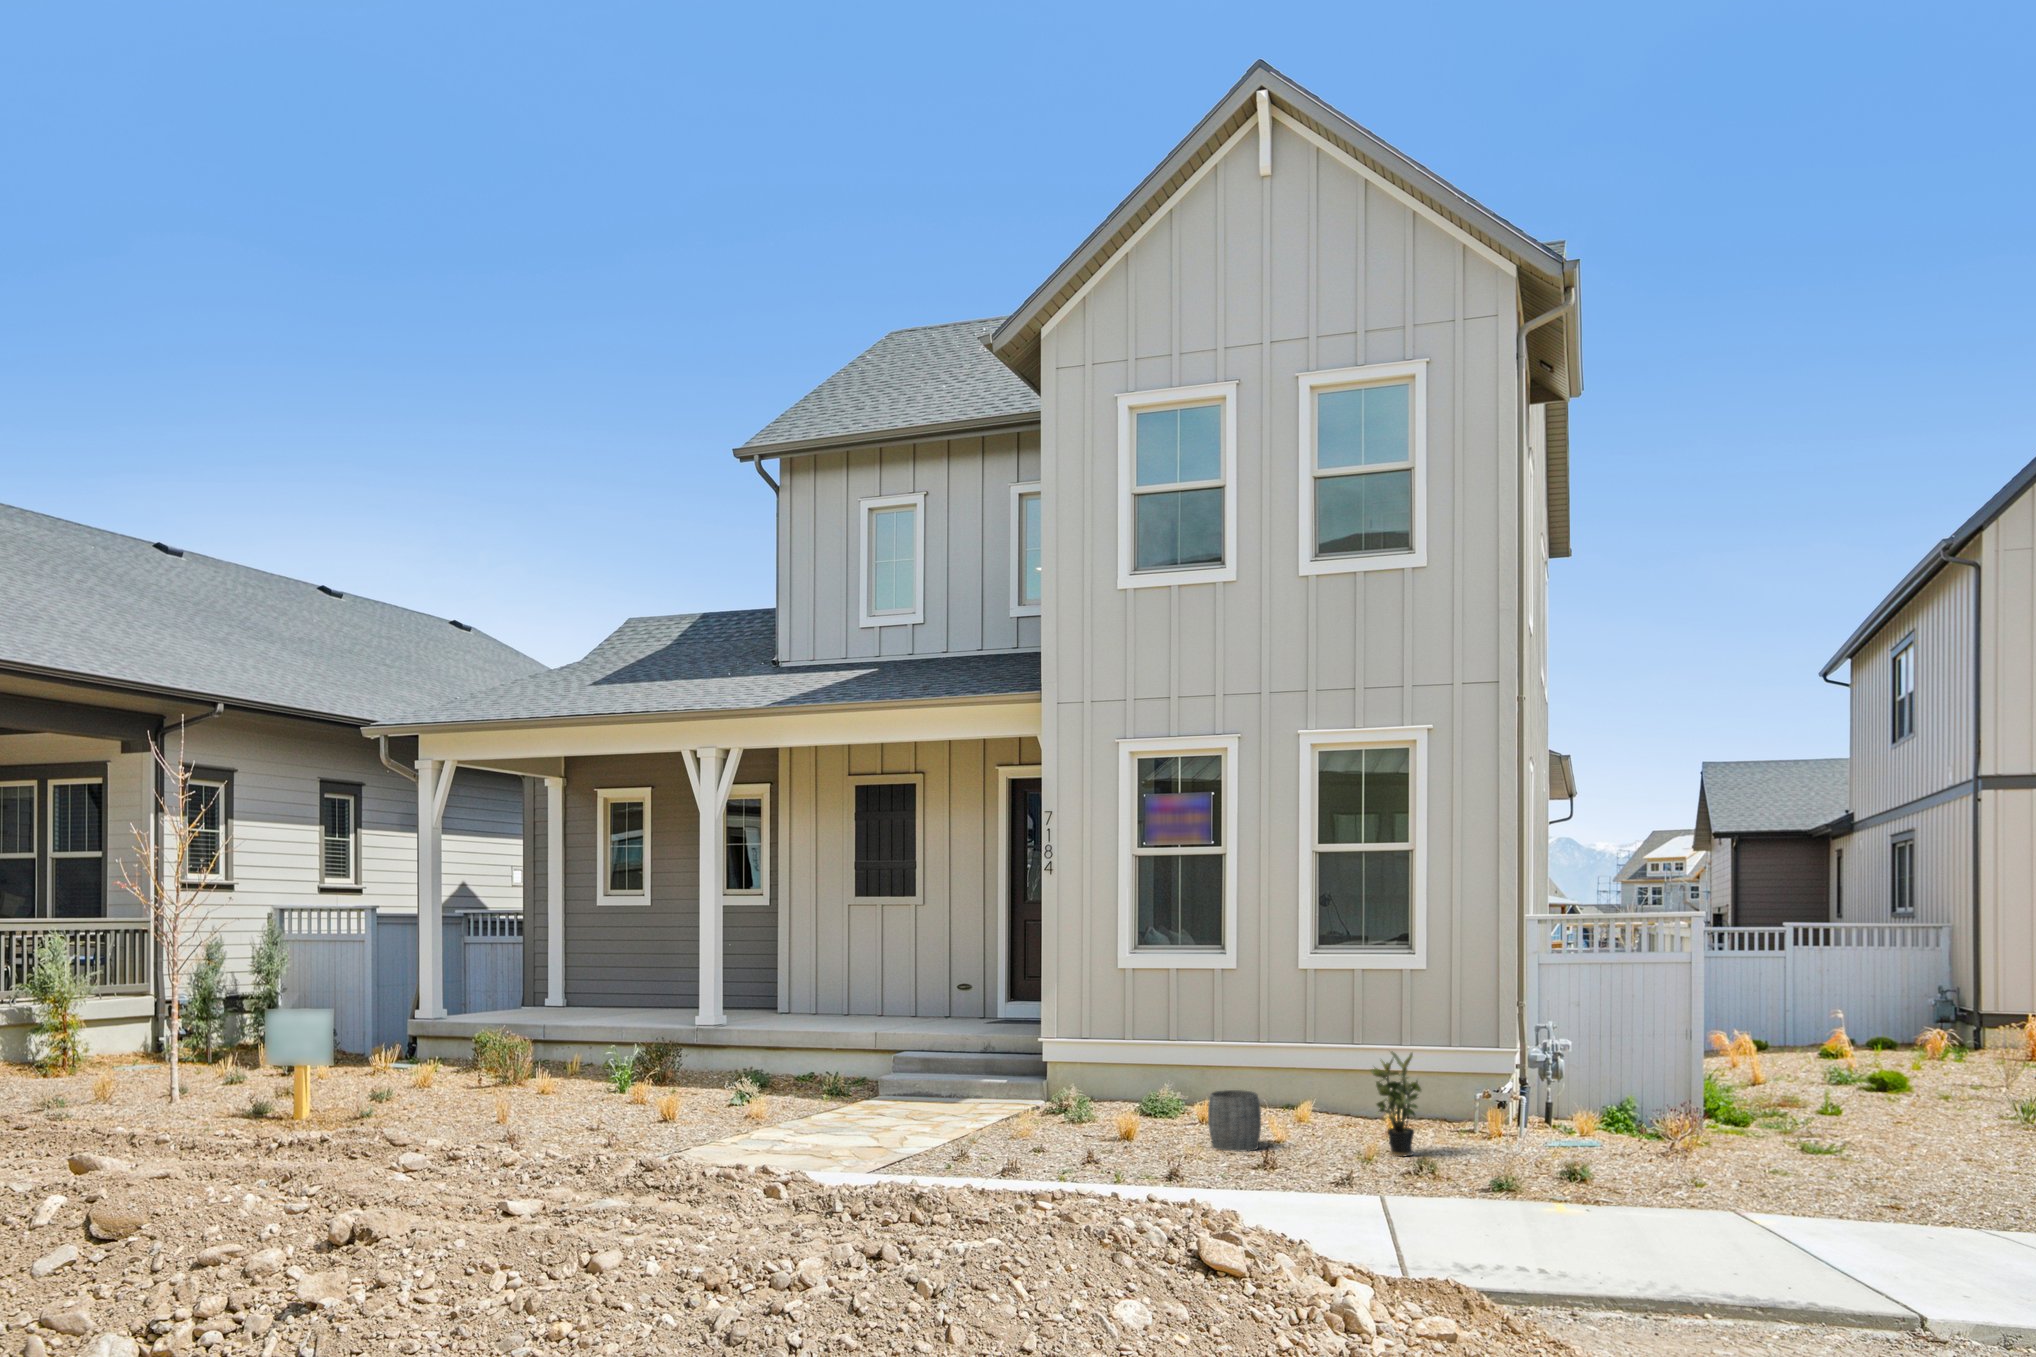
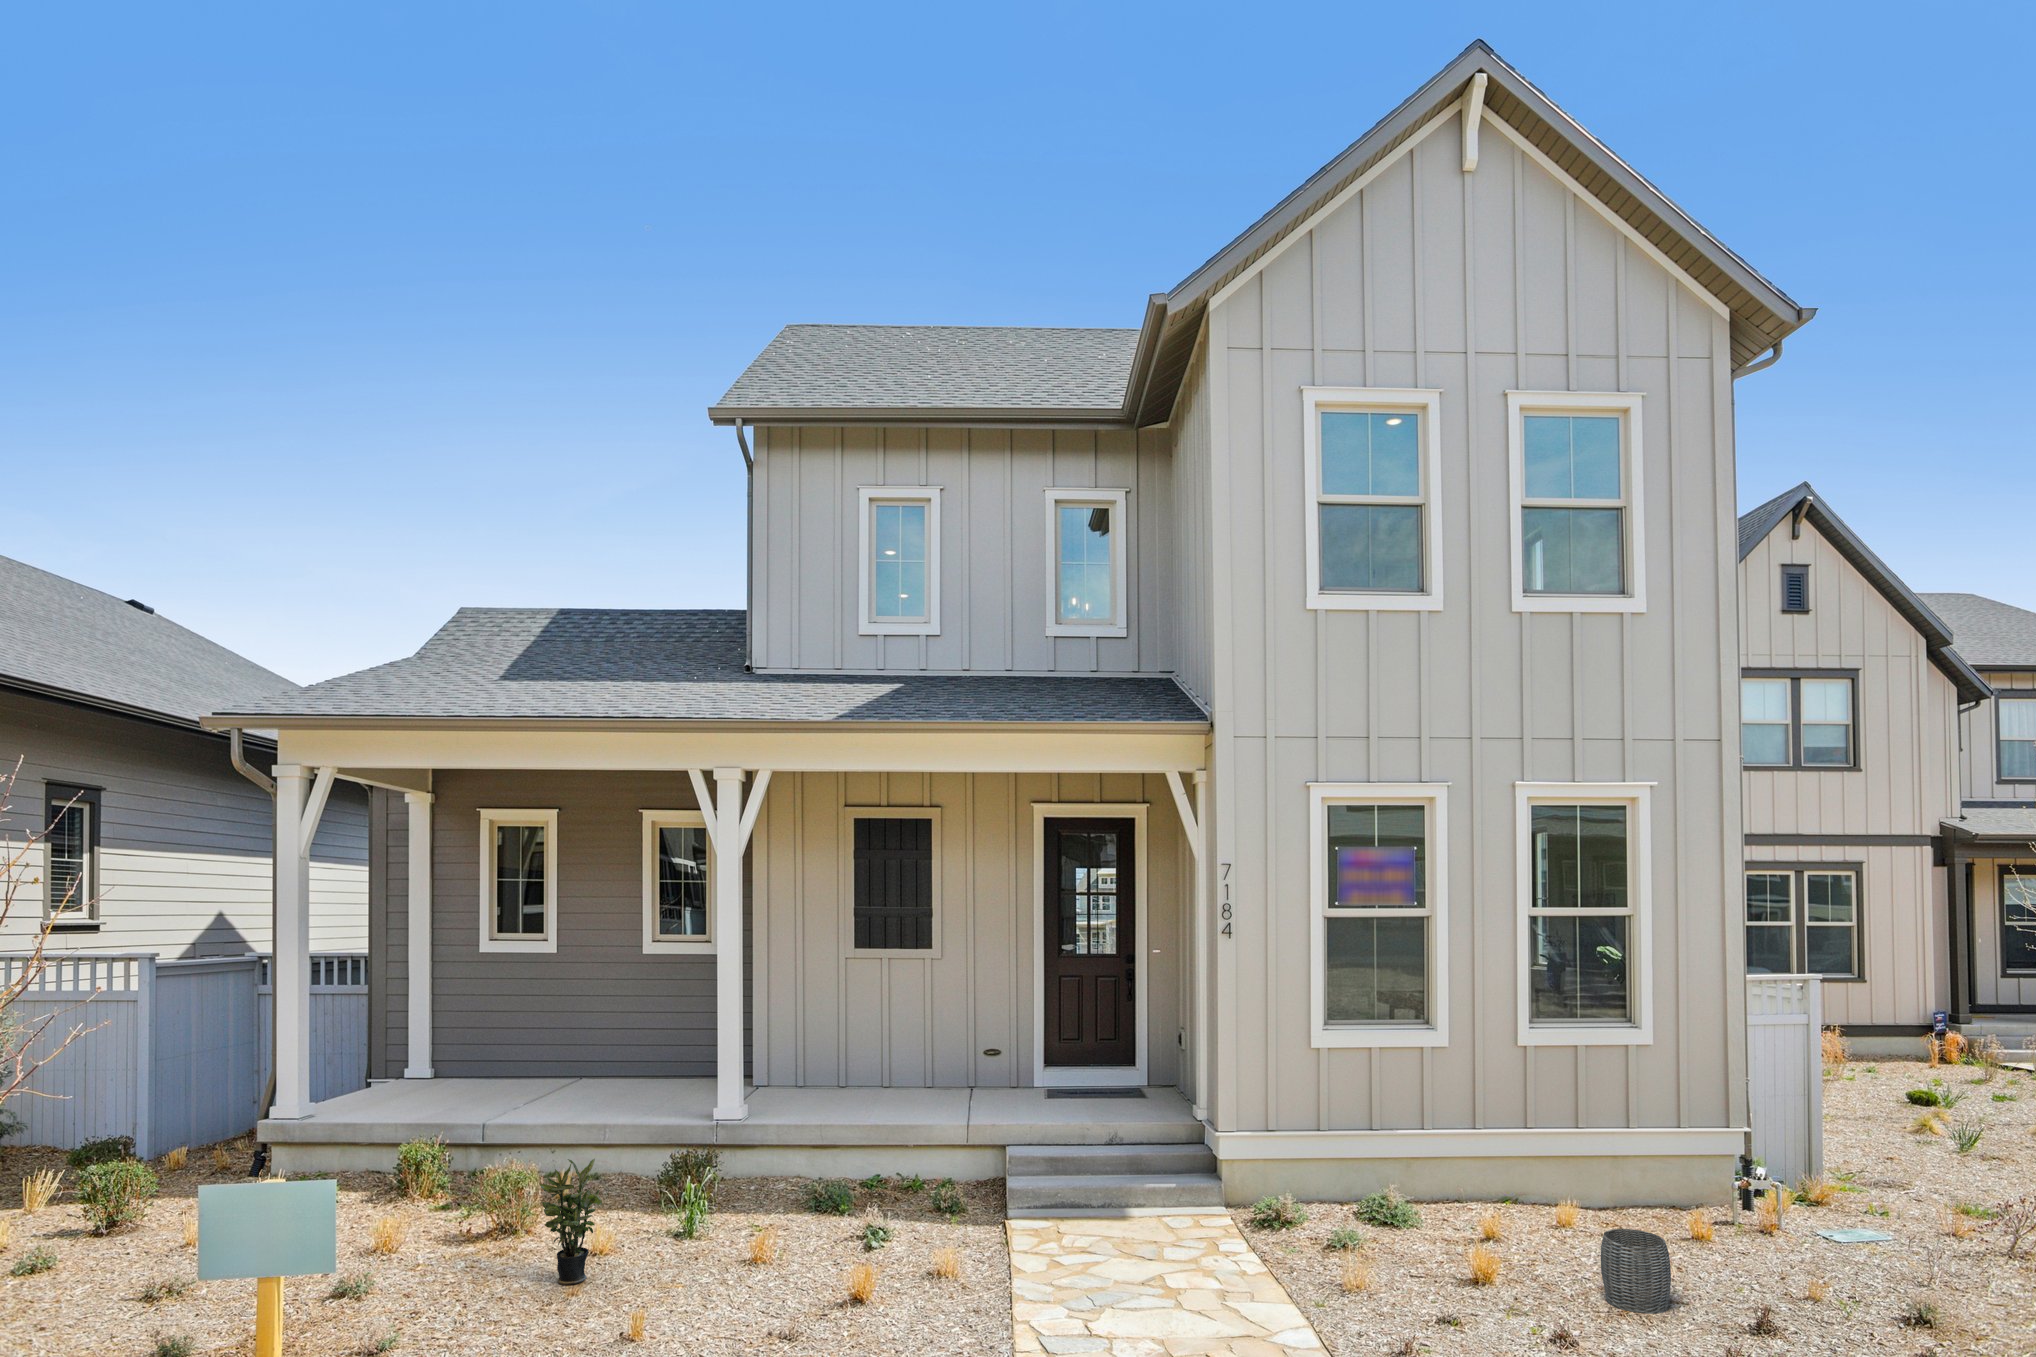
potted plant: present [1371,1051,1421,1157] -> present [540,1159,602,1286]

